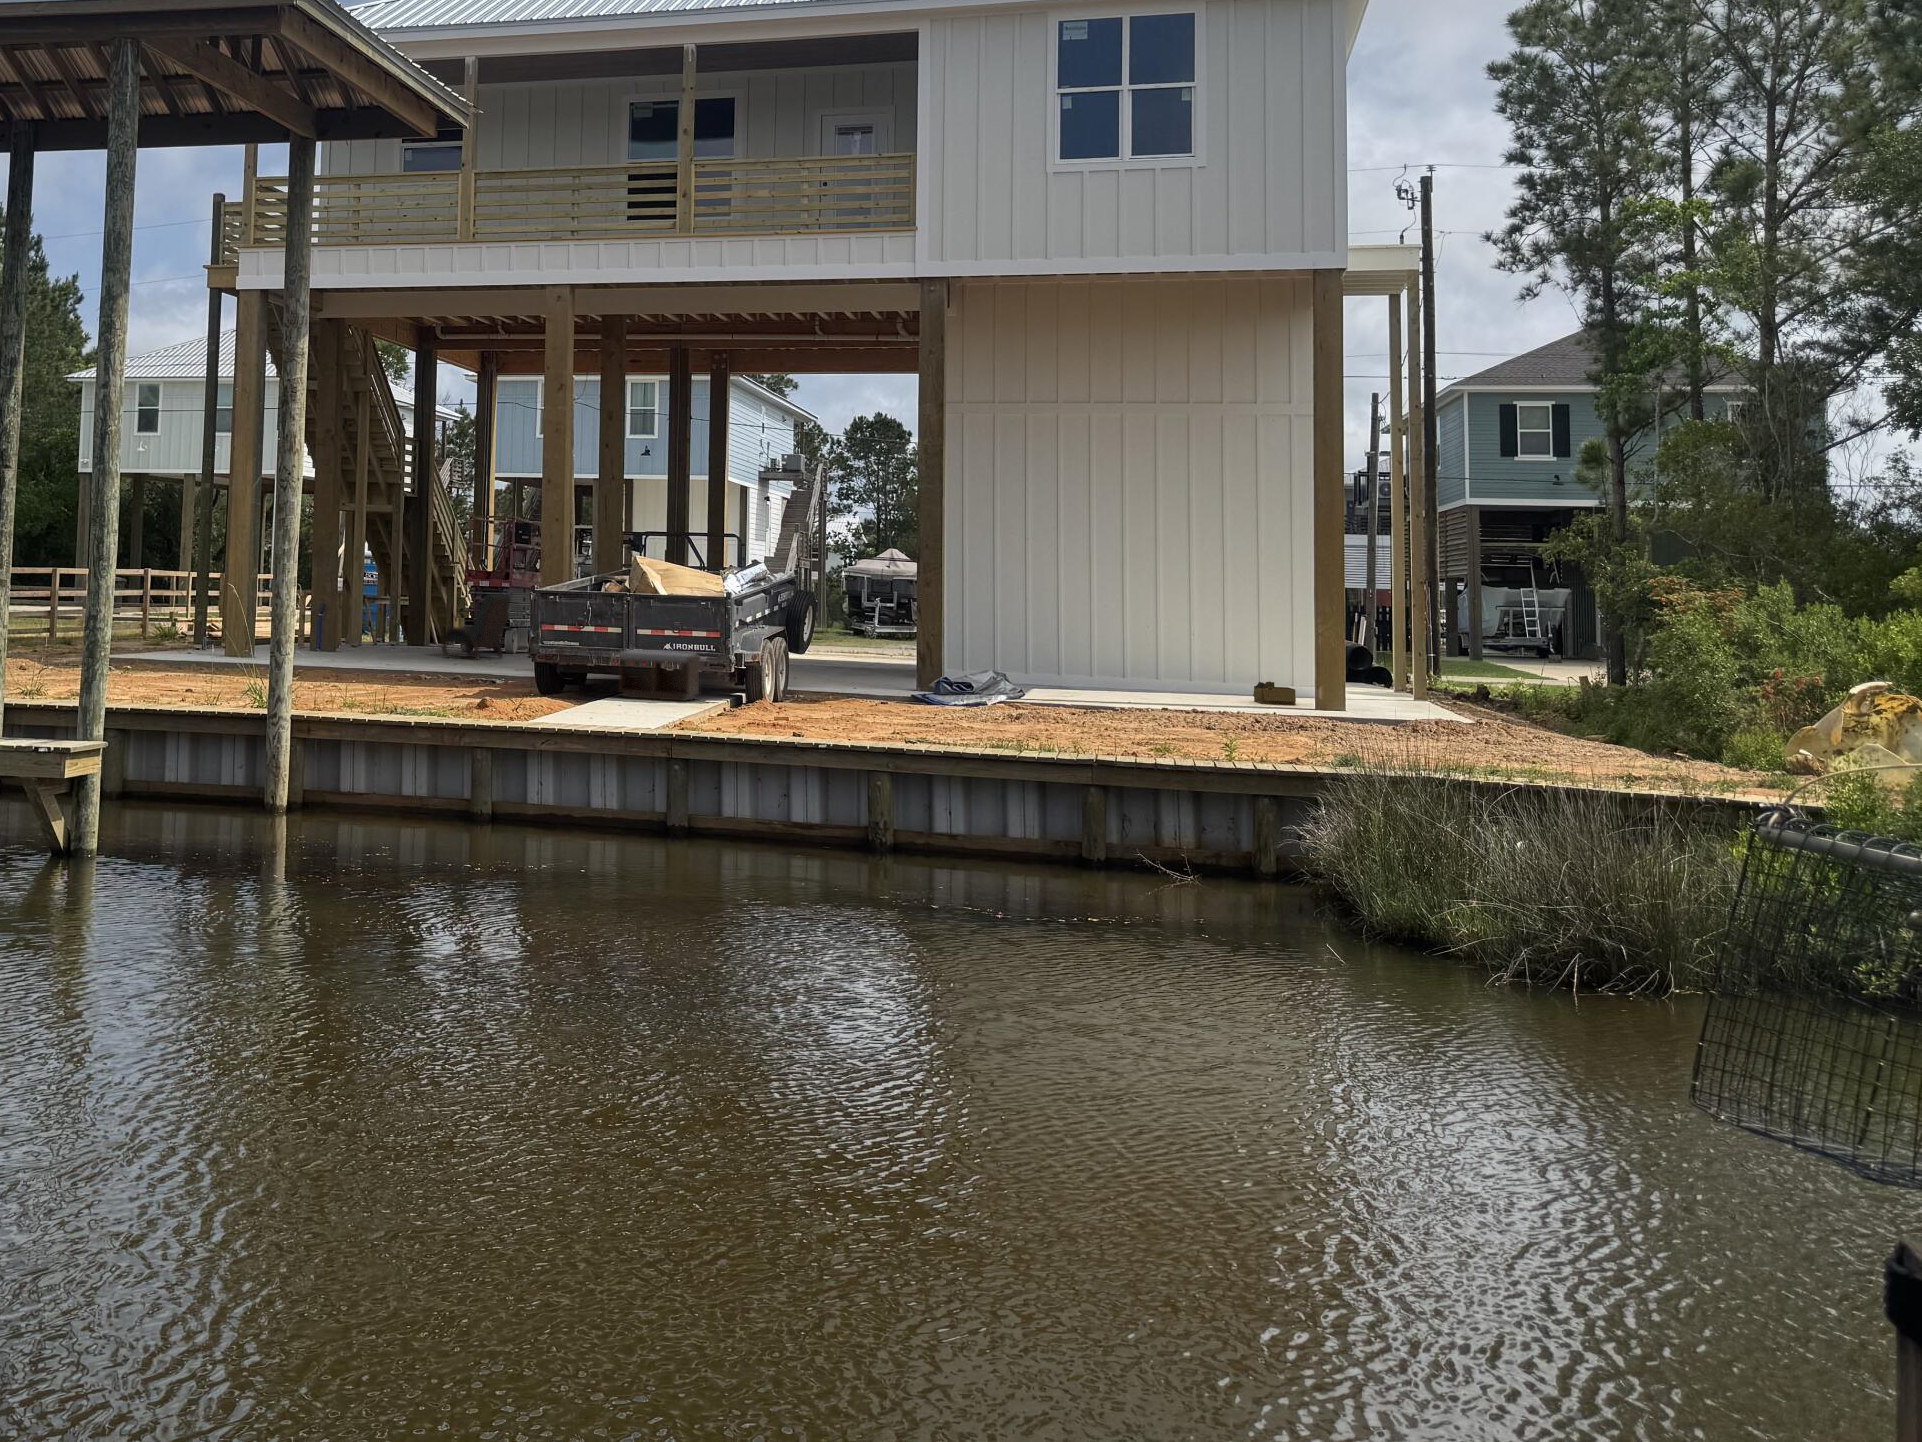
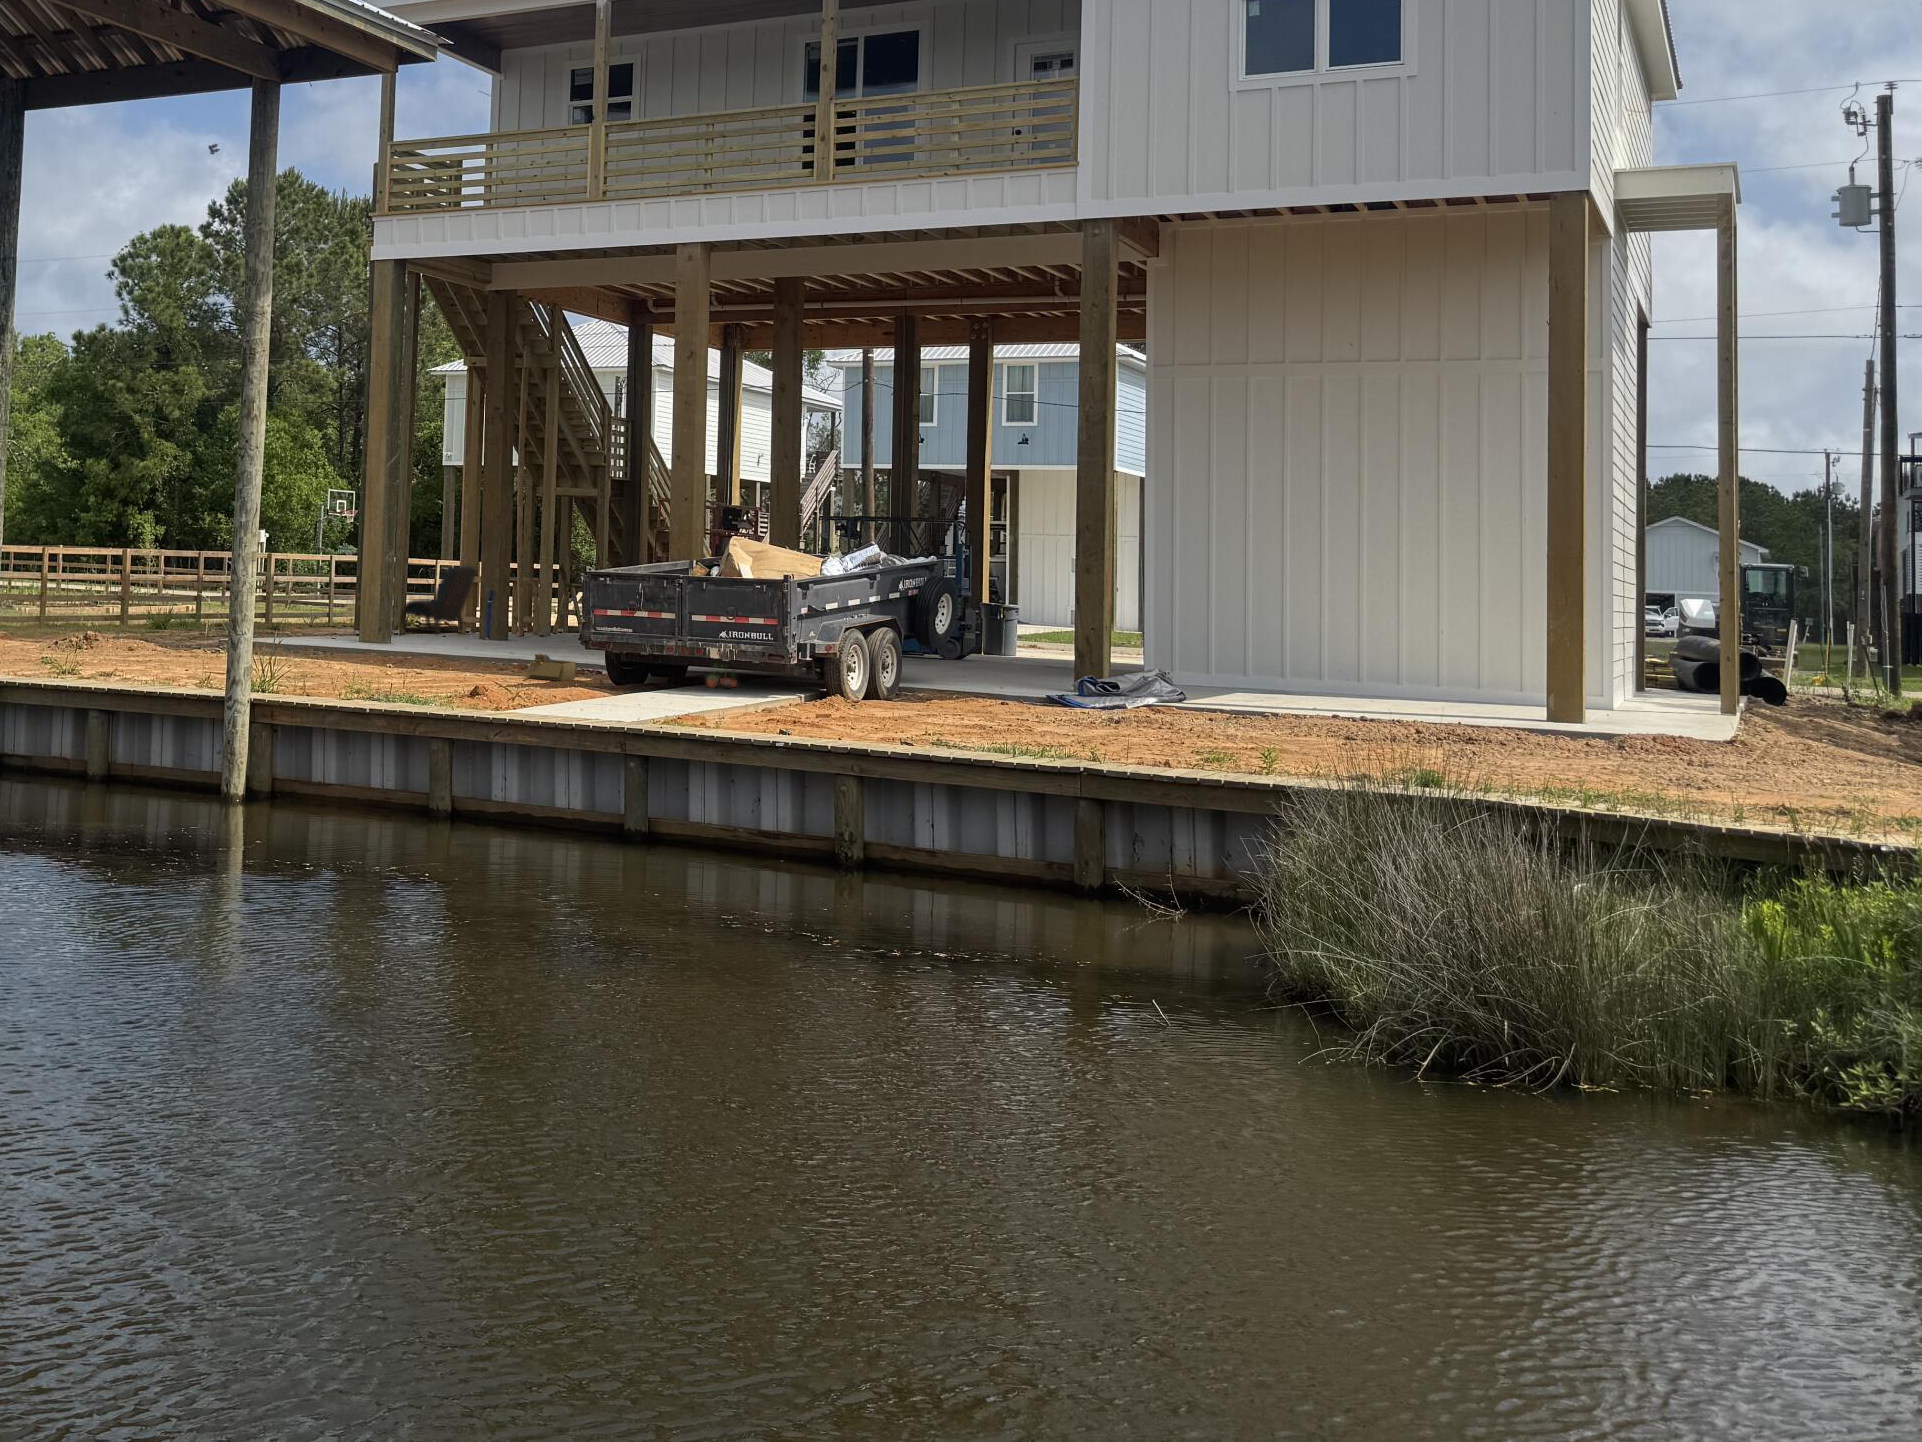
bench: present [619,650,700,701] -> none [586,634,671,688]
potted plant: none [735,669,765,701] -> present [707,663,737,688]
cardboard box: present [1253,681,1296,705] -> present [528,654,577,681]

